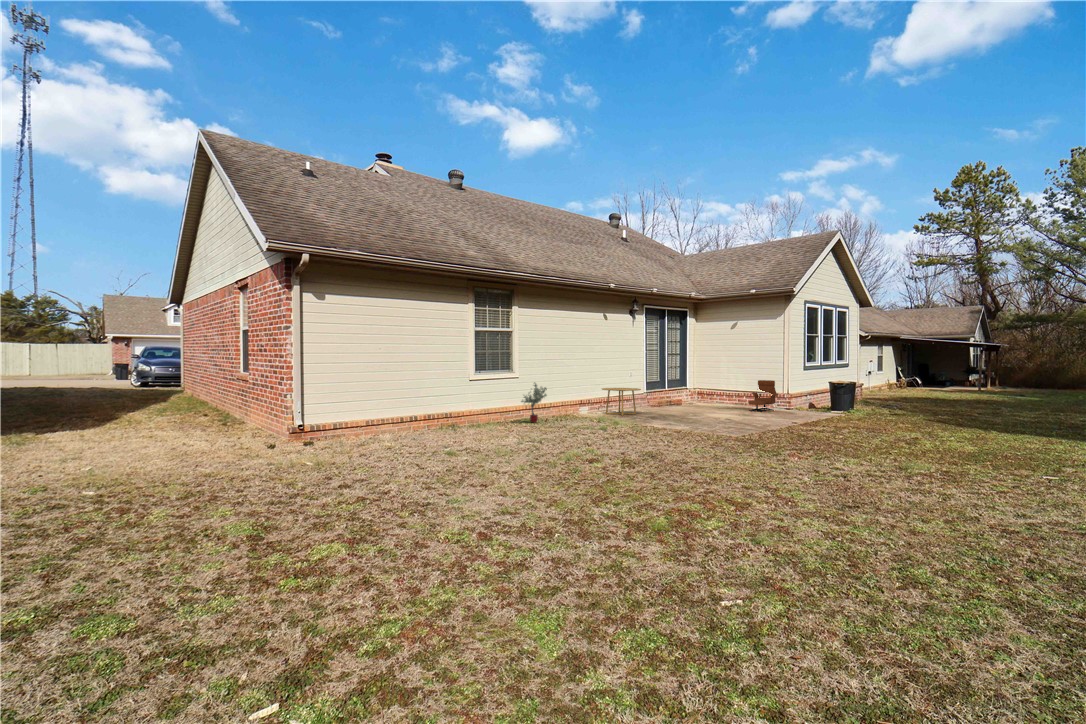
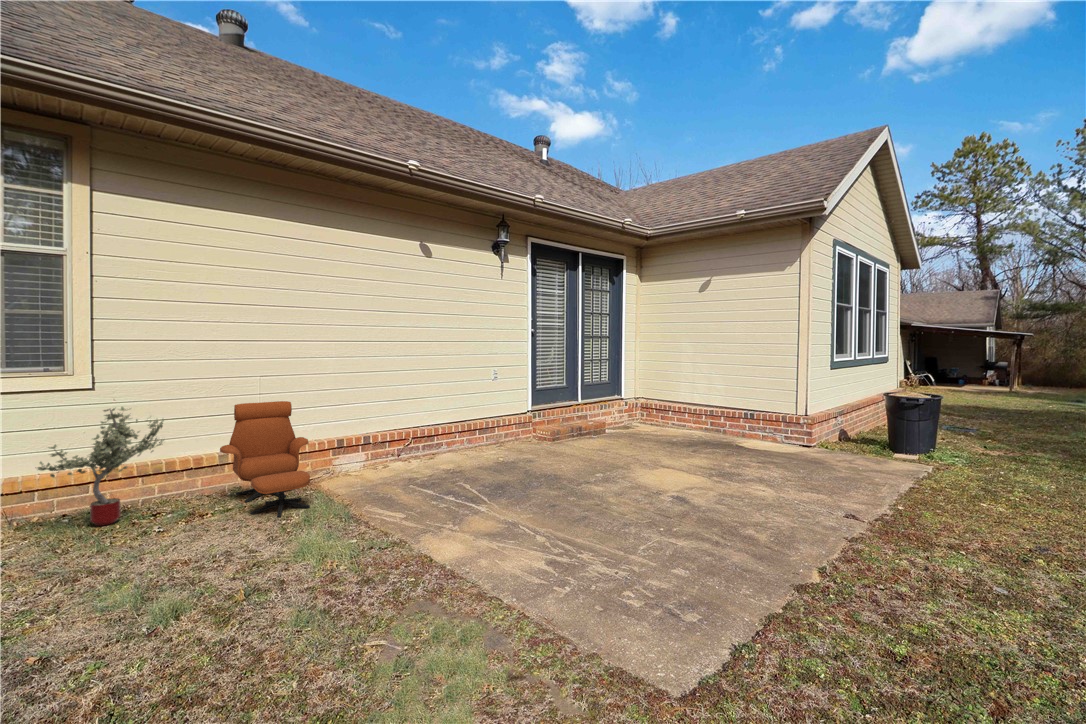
lounge chair: present [748,380,778,412] -> present [220,401,310,517]
round table: present [602,388,641,416] -> none [395,405,485,477]

